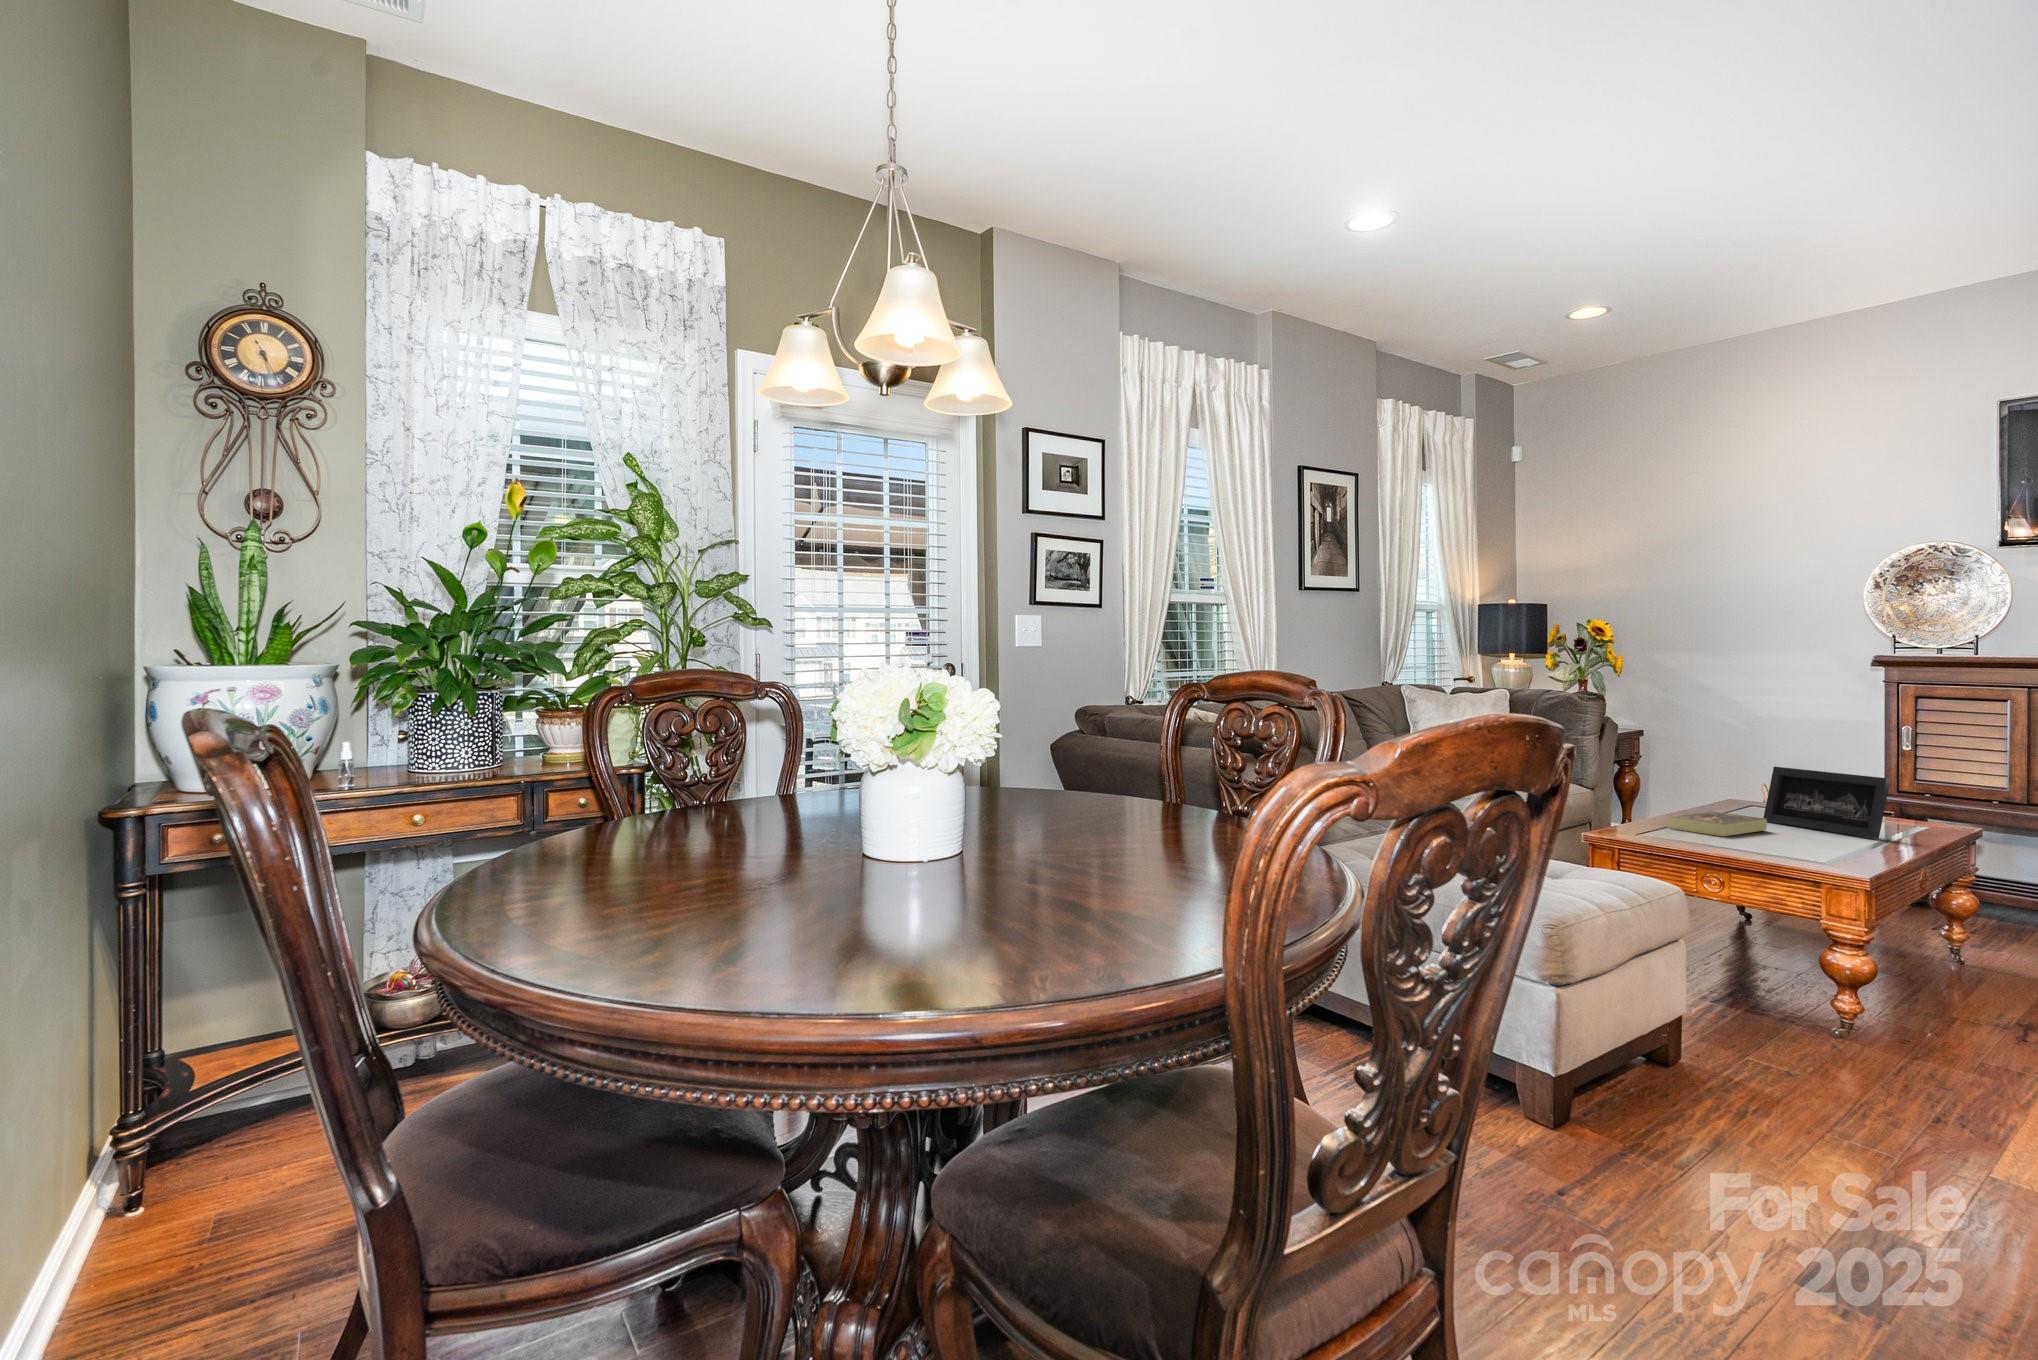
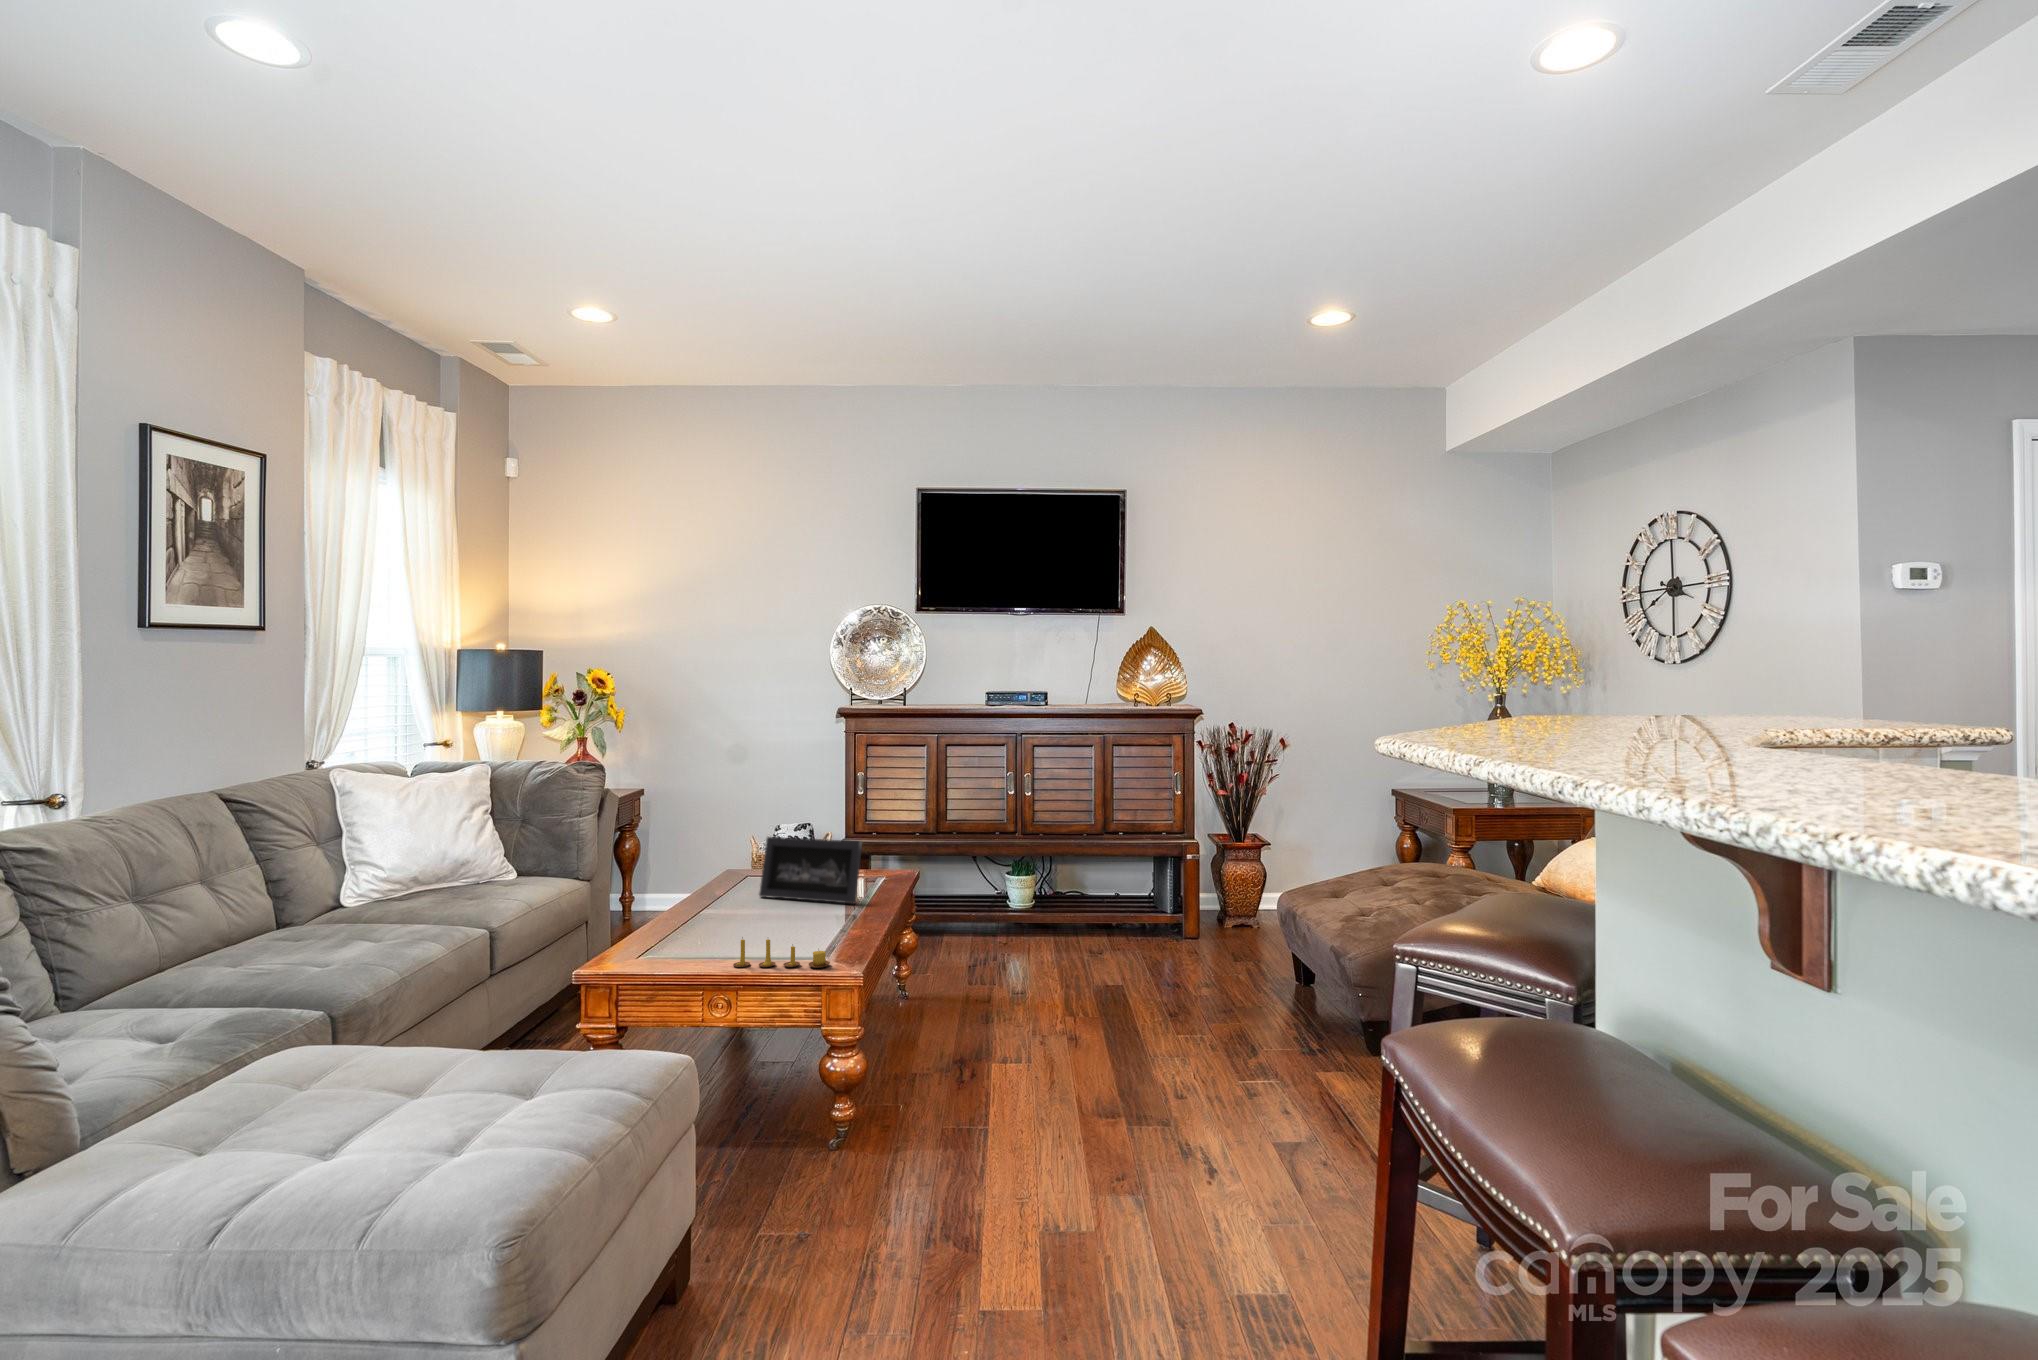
book: present [1667,811,1766,836] -> none [668,898,764,932]
candle: none [1730,832,1834,869] -> present [733,937,830,968]

